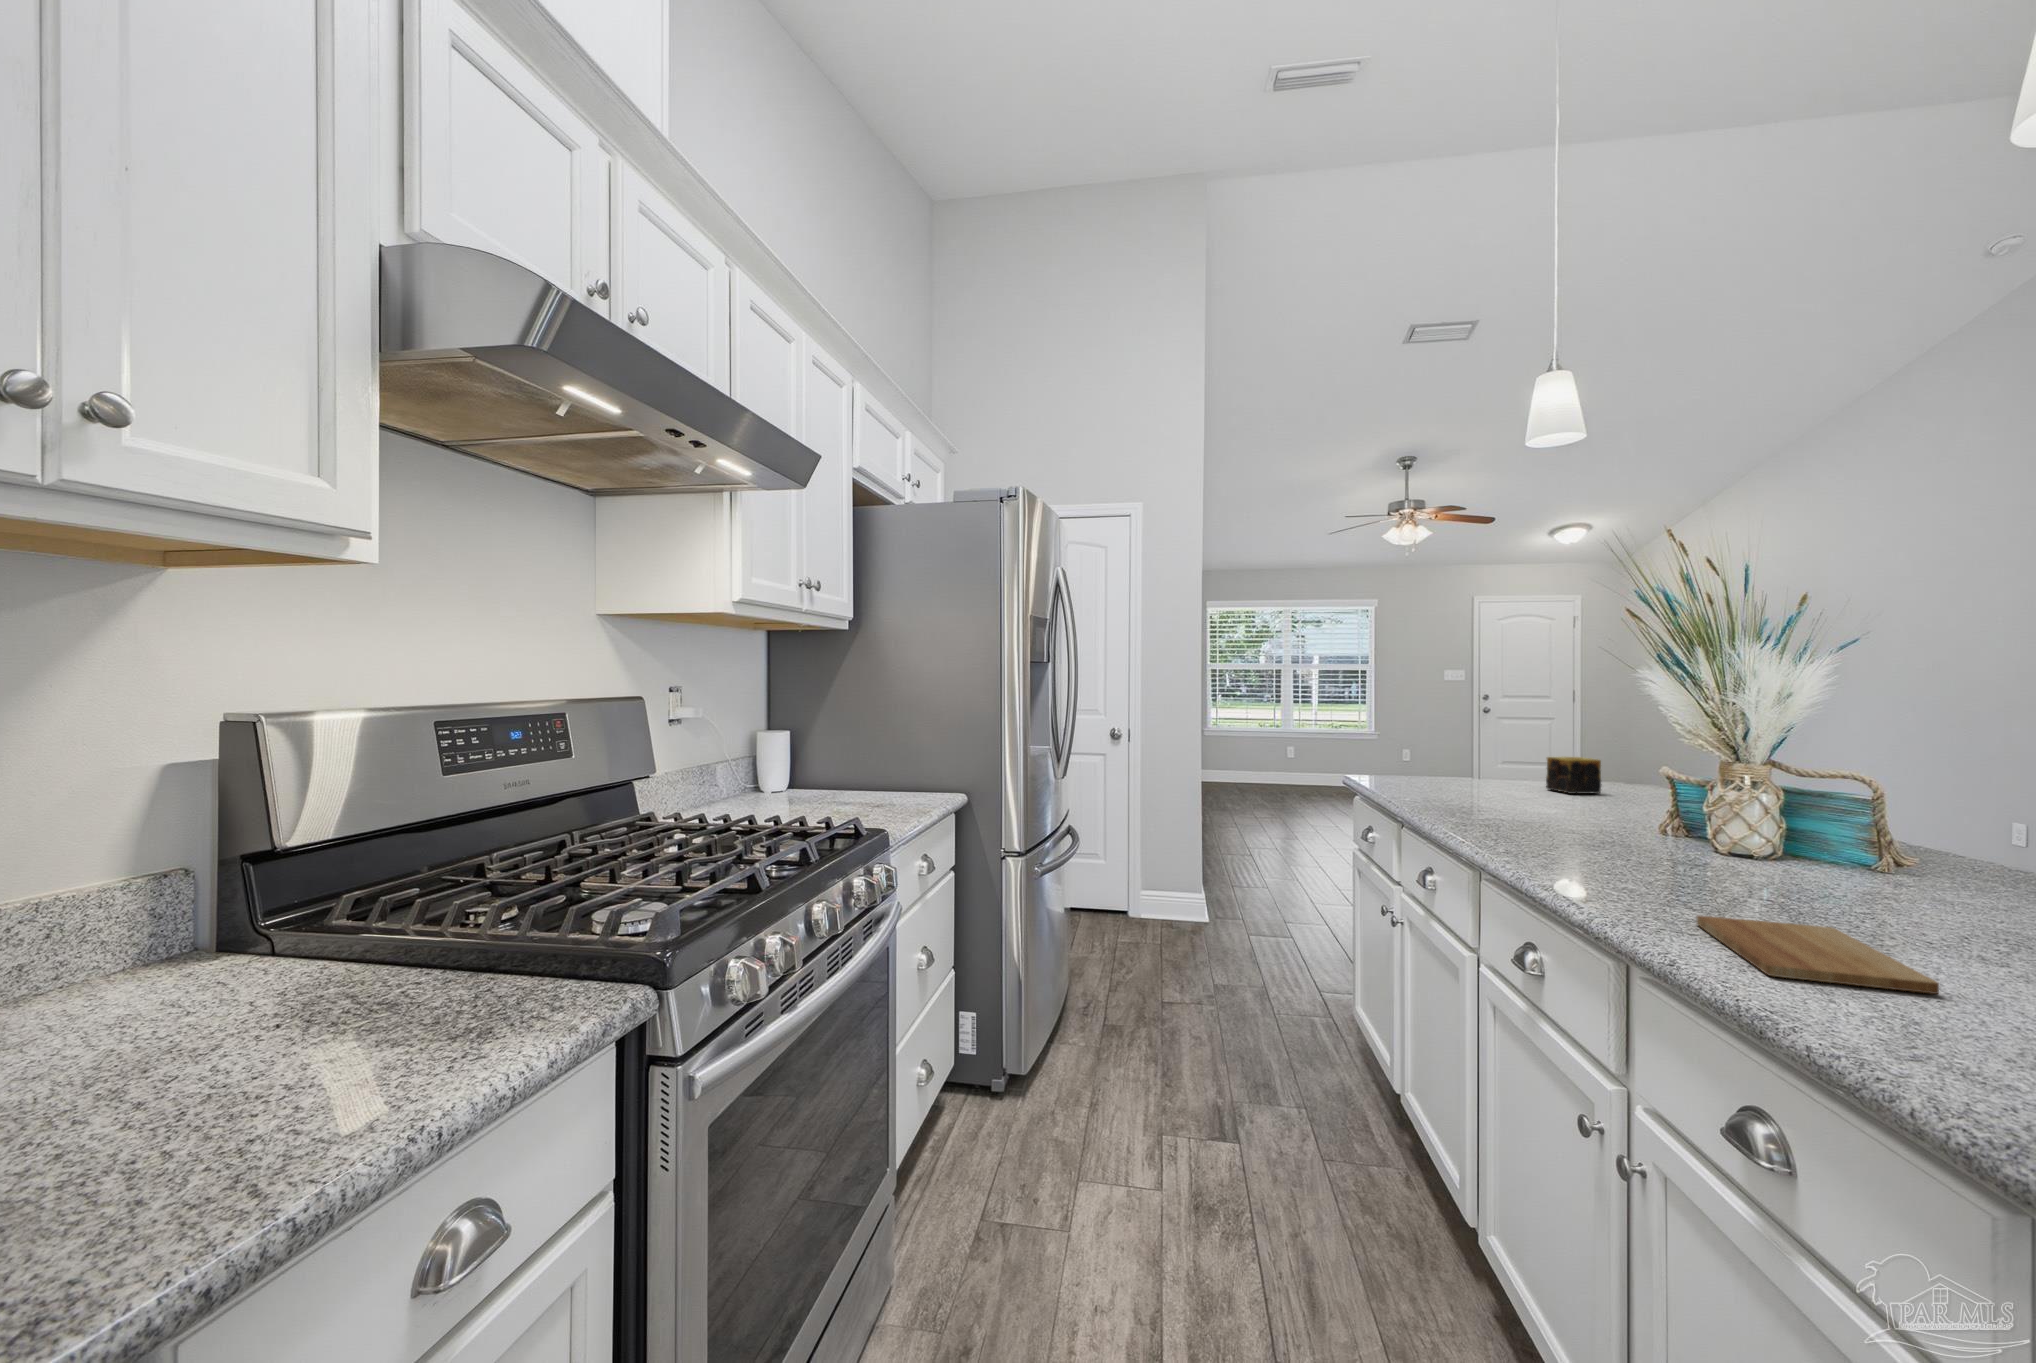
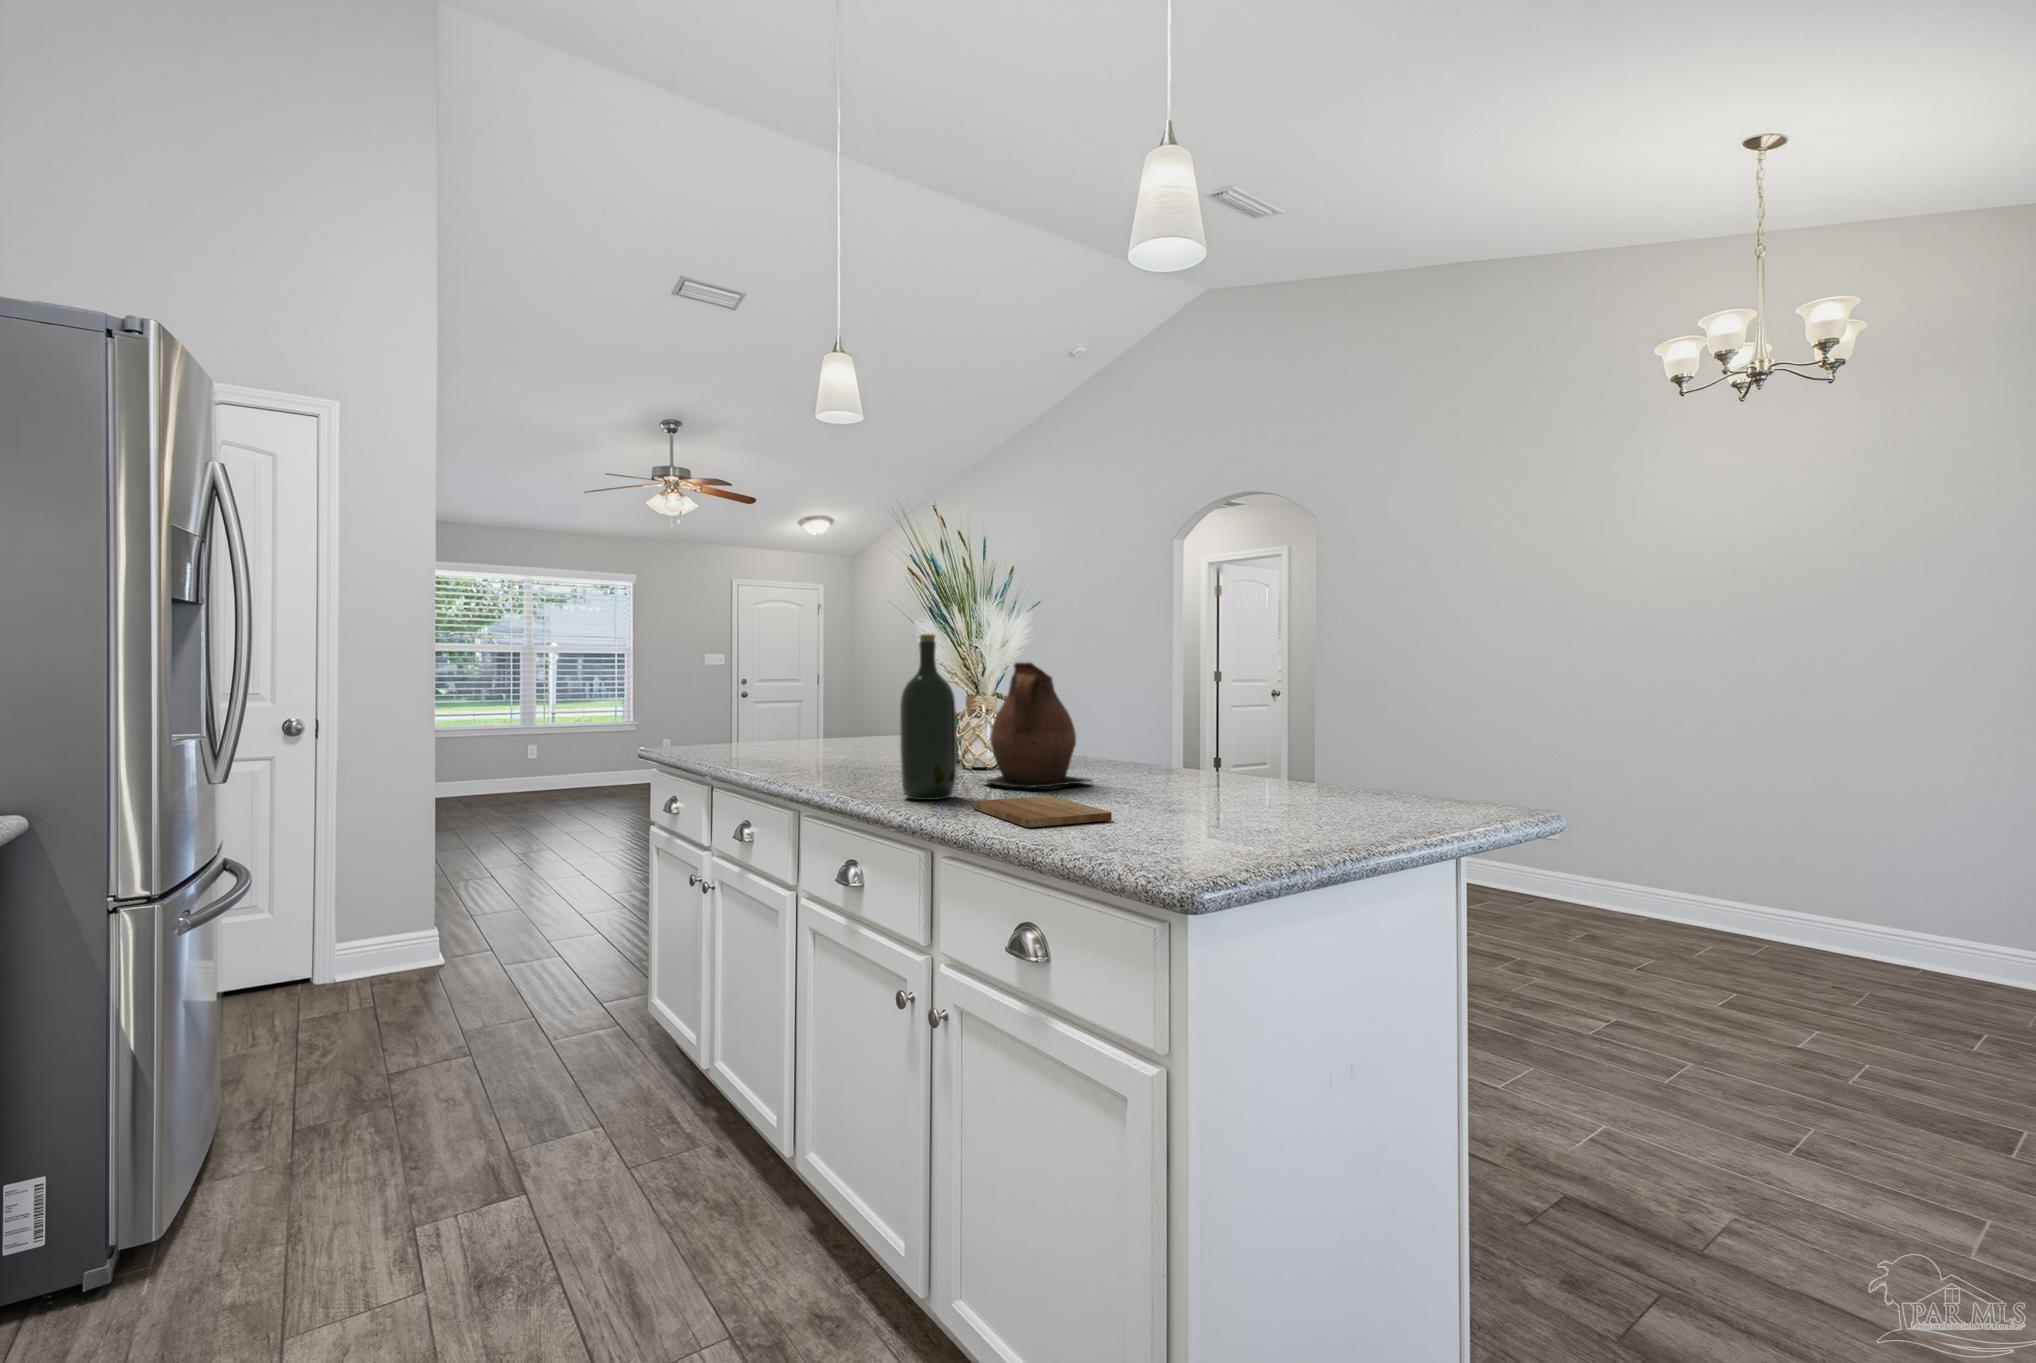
wine bottle: none [1600,706,1681,900] -> present [900,634,956,800]
ceramic pitcher: none [1724,739,1937,915] -> present [985,662,1091,788]
candle: present [1546,757,1601,794] -> none [827,712,871,745]

